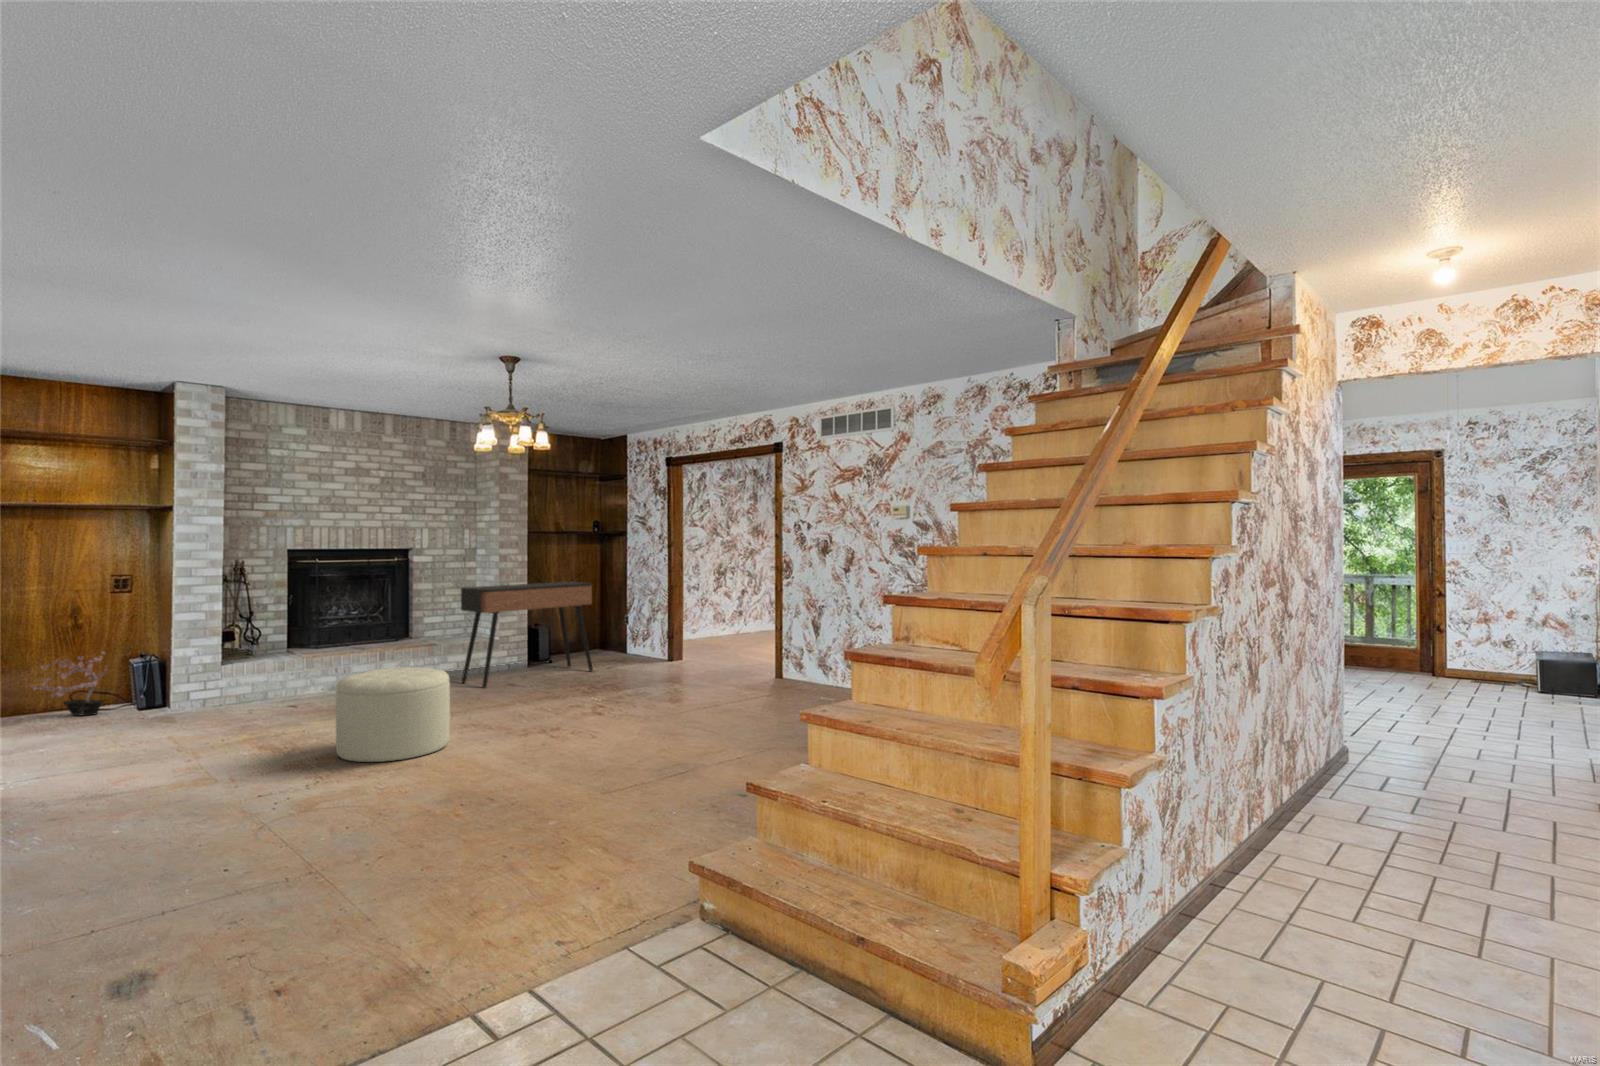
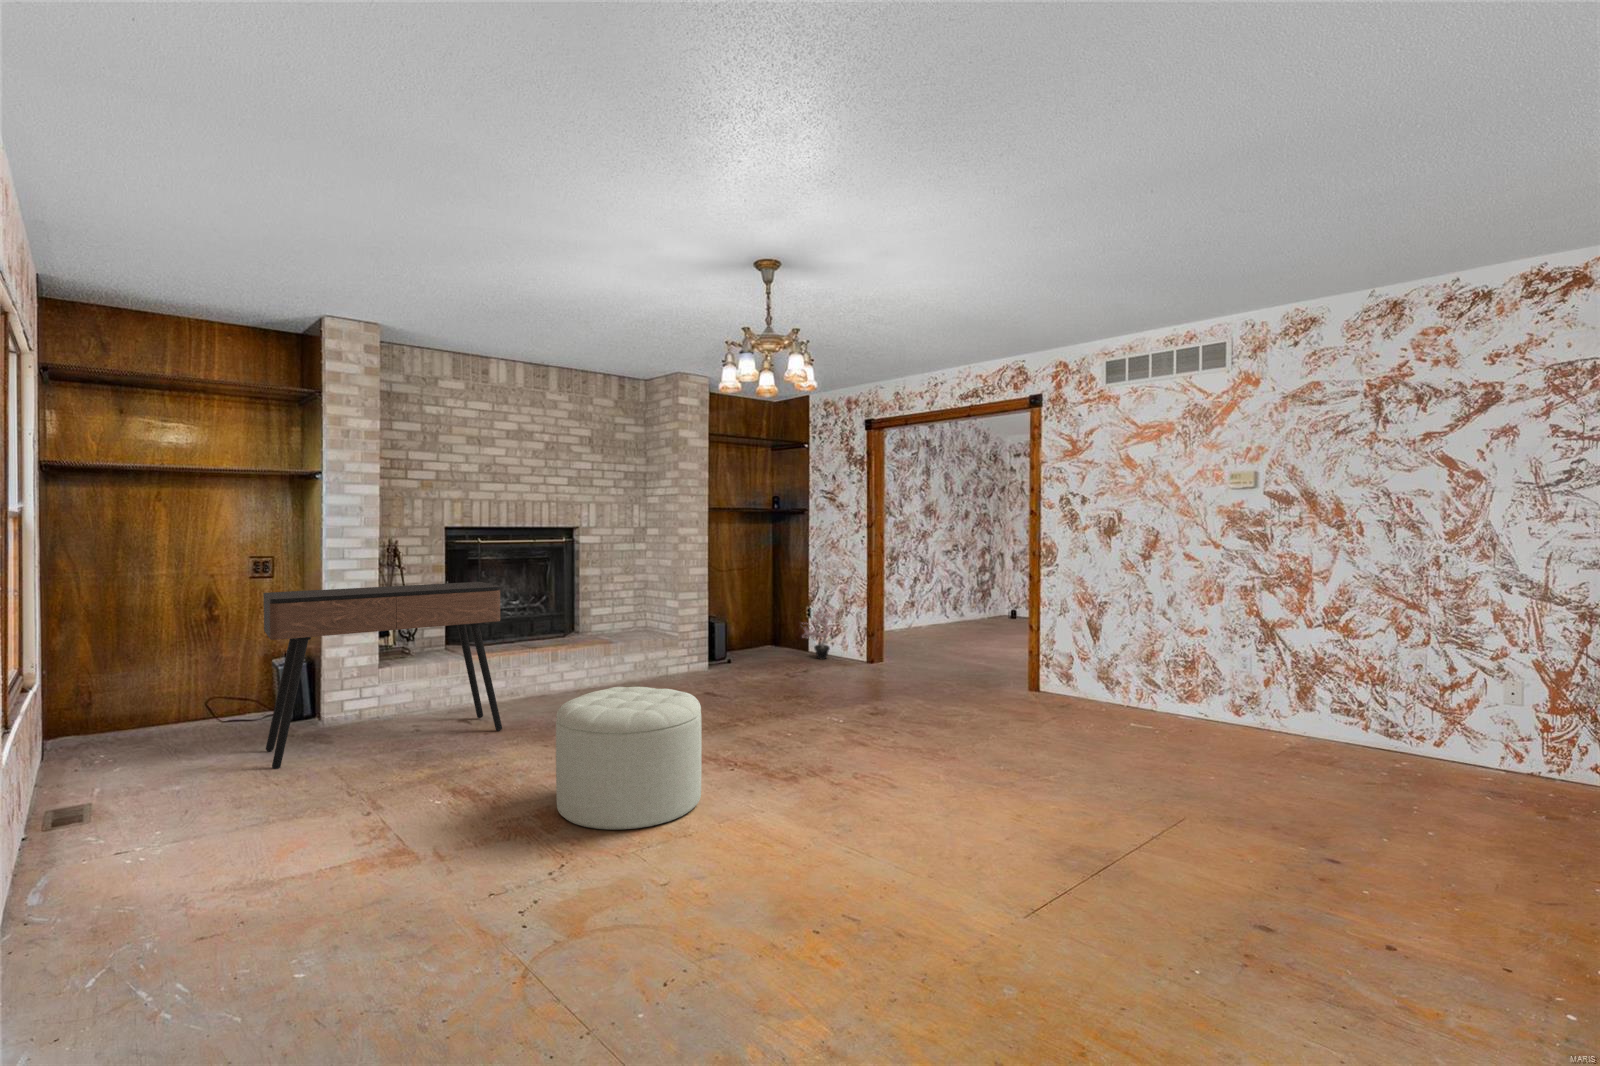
console table: present [461,581,593,688] -> present [264,582,502,769]
potted plant: present [30,652,107,715] -> present [802,611,837,659]

